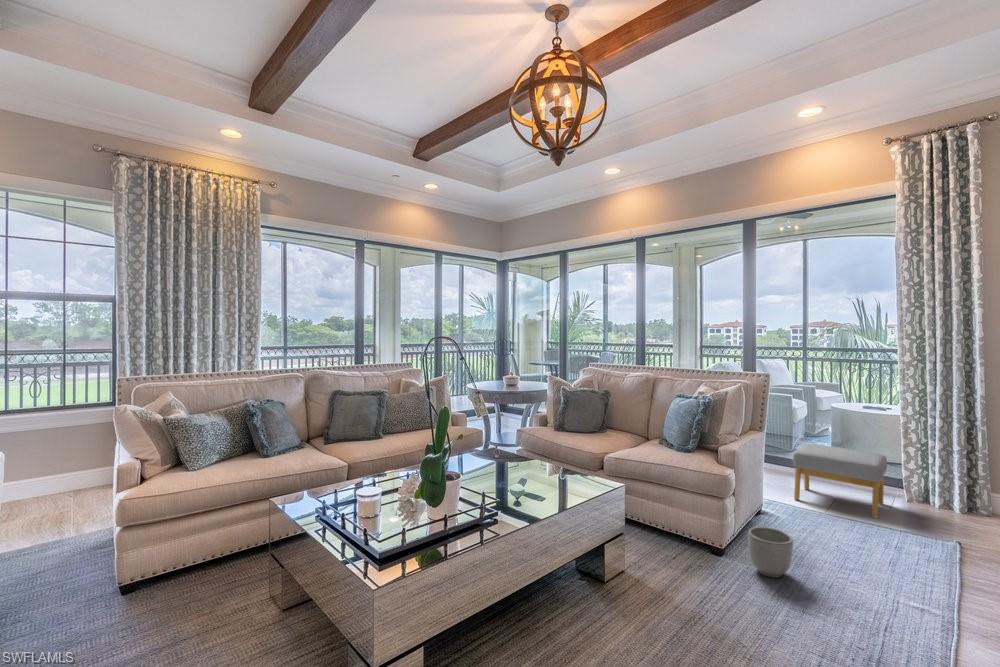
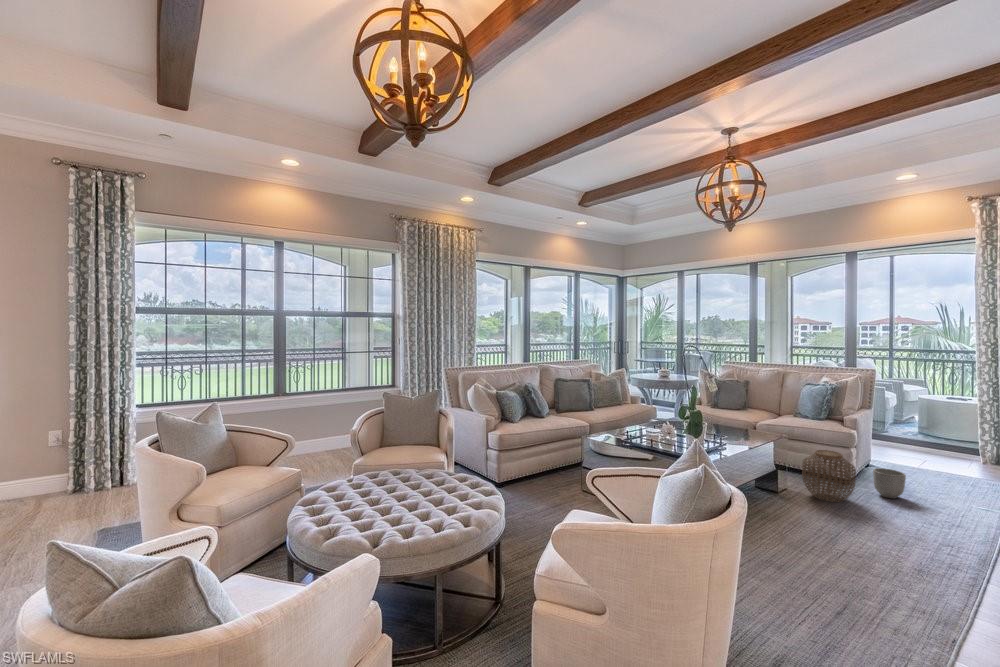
footstool: present [793,443,887,517] -> none [893,422,967,472]
woven basket: none [641,503,716,591] -> present [802,450,856,502]

